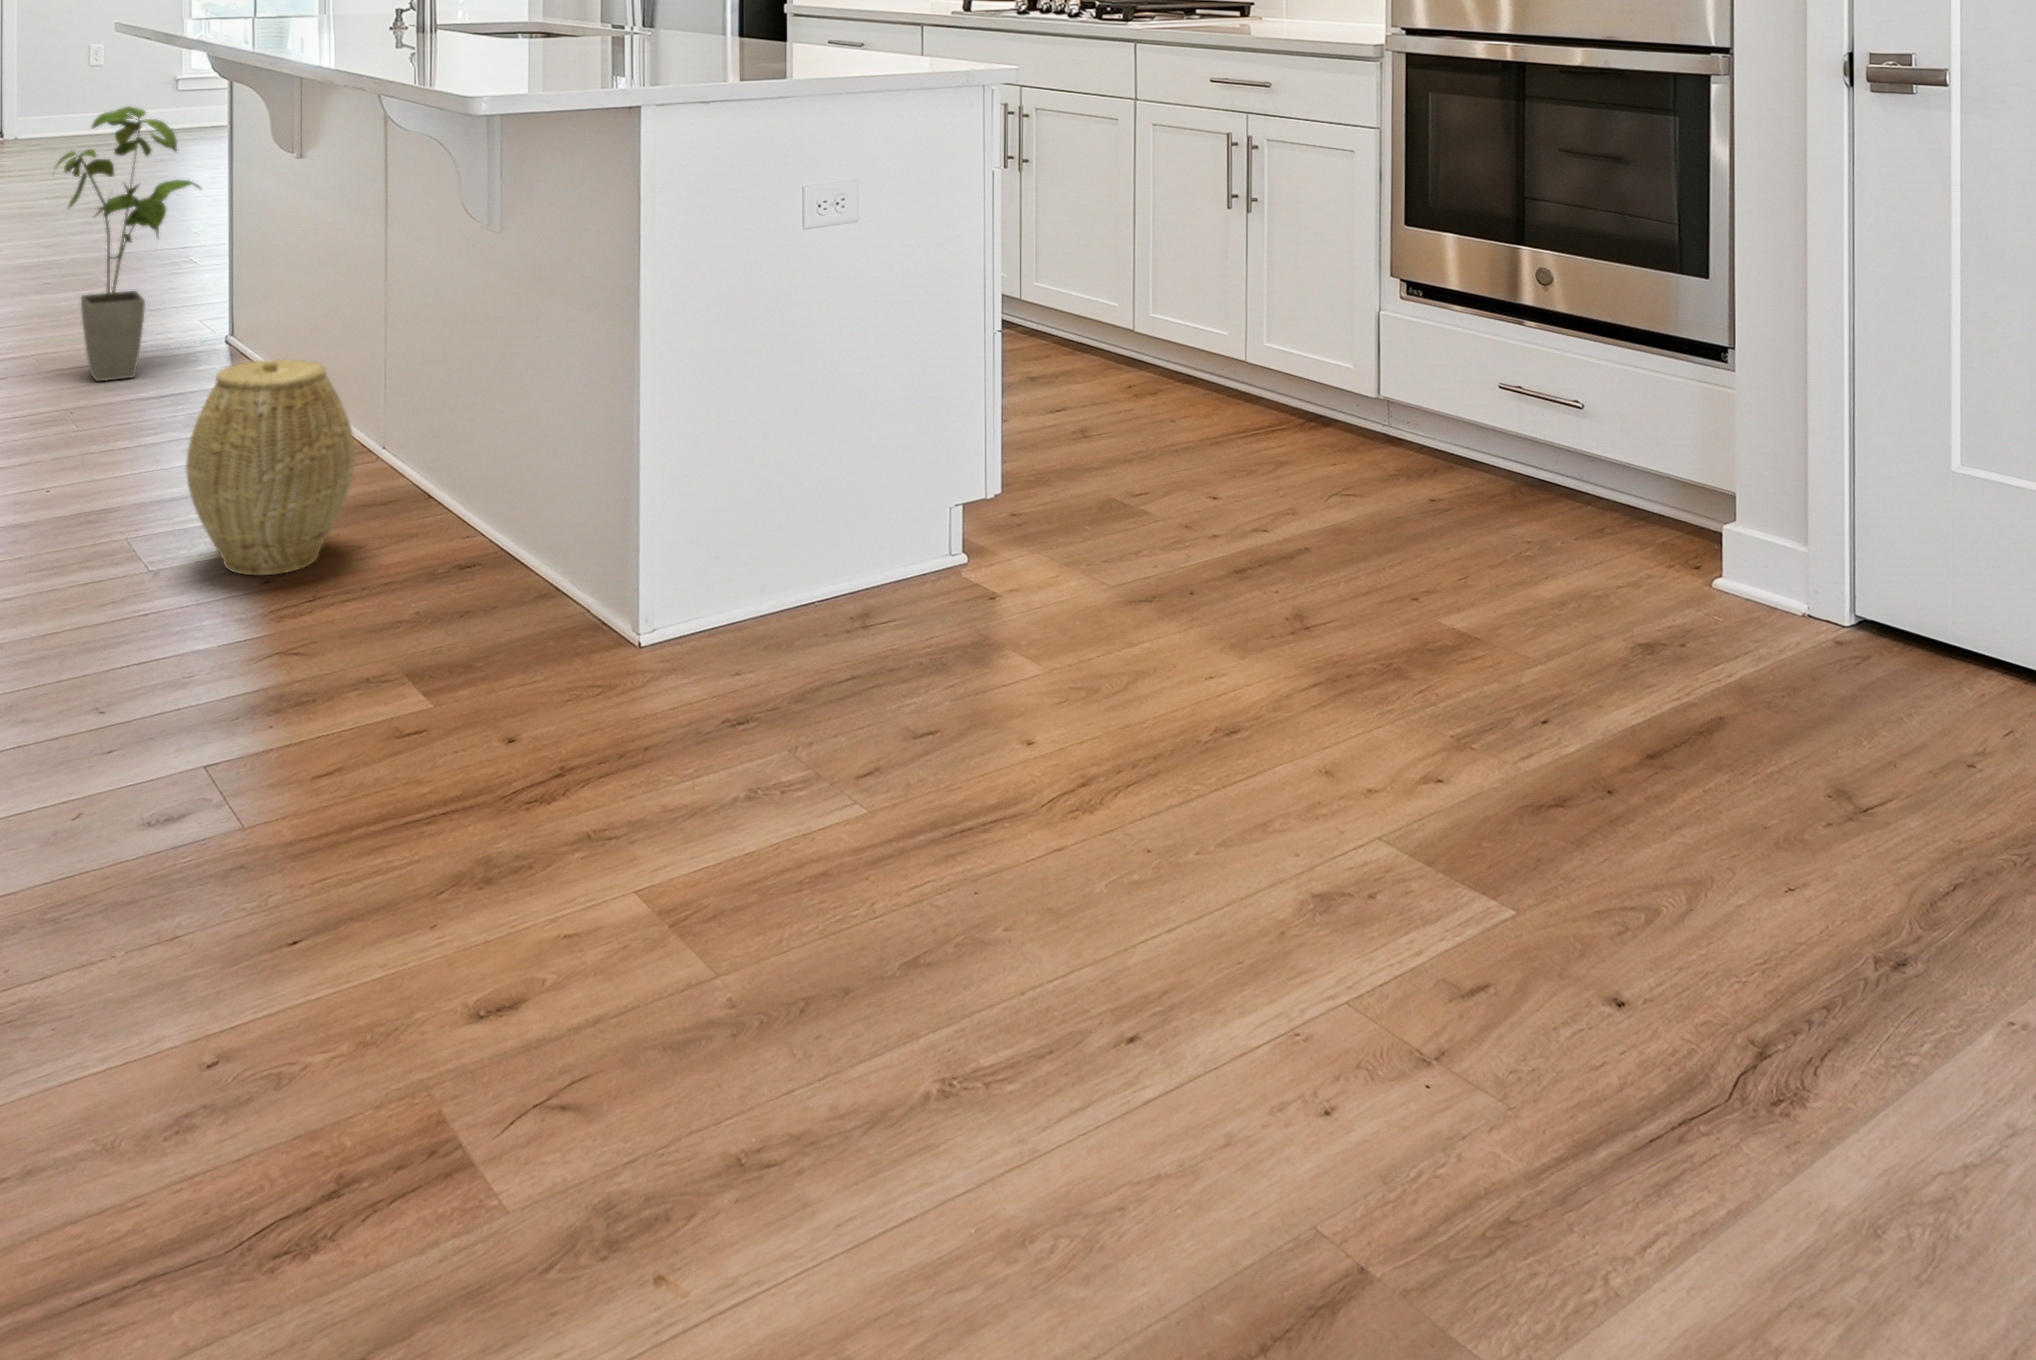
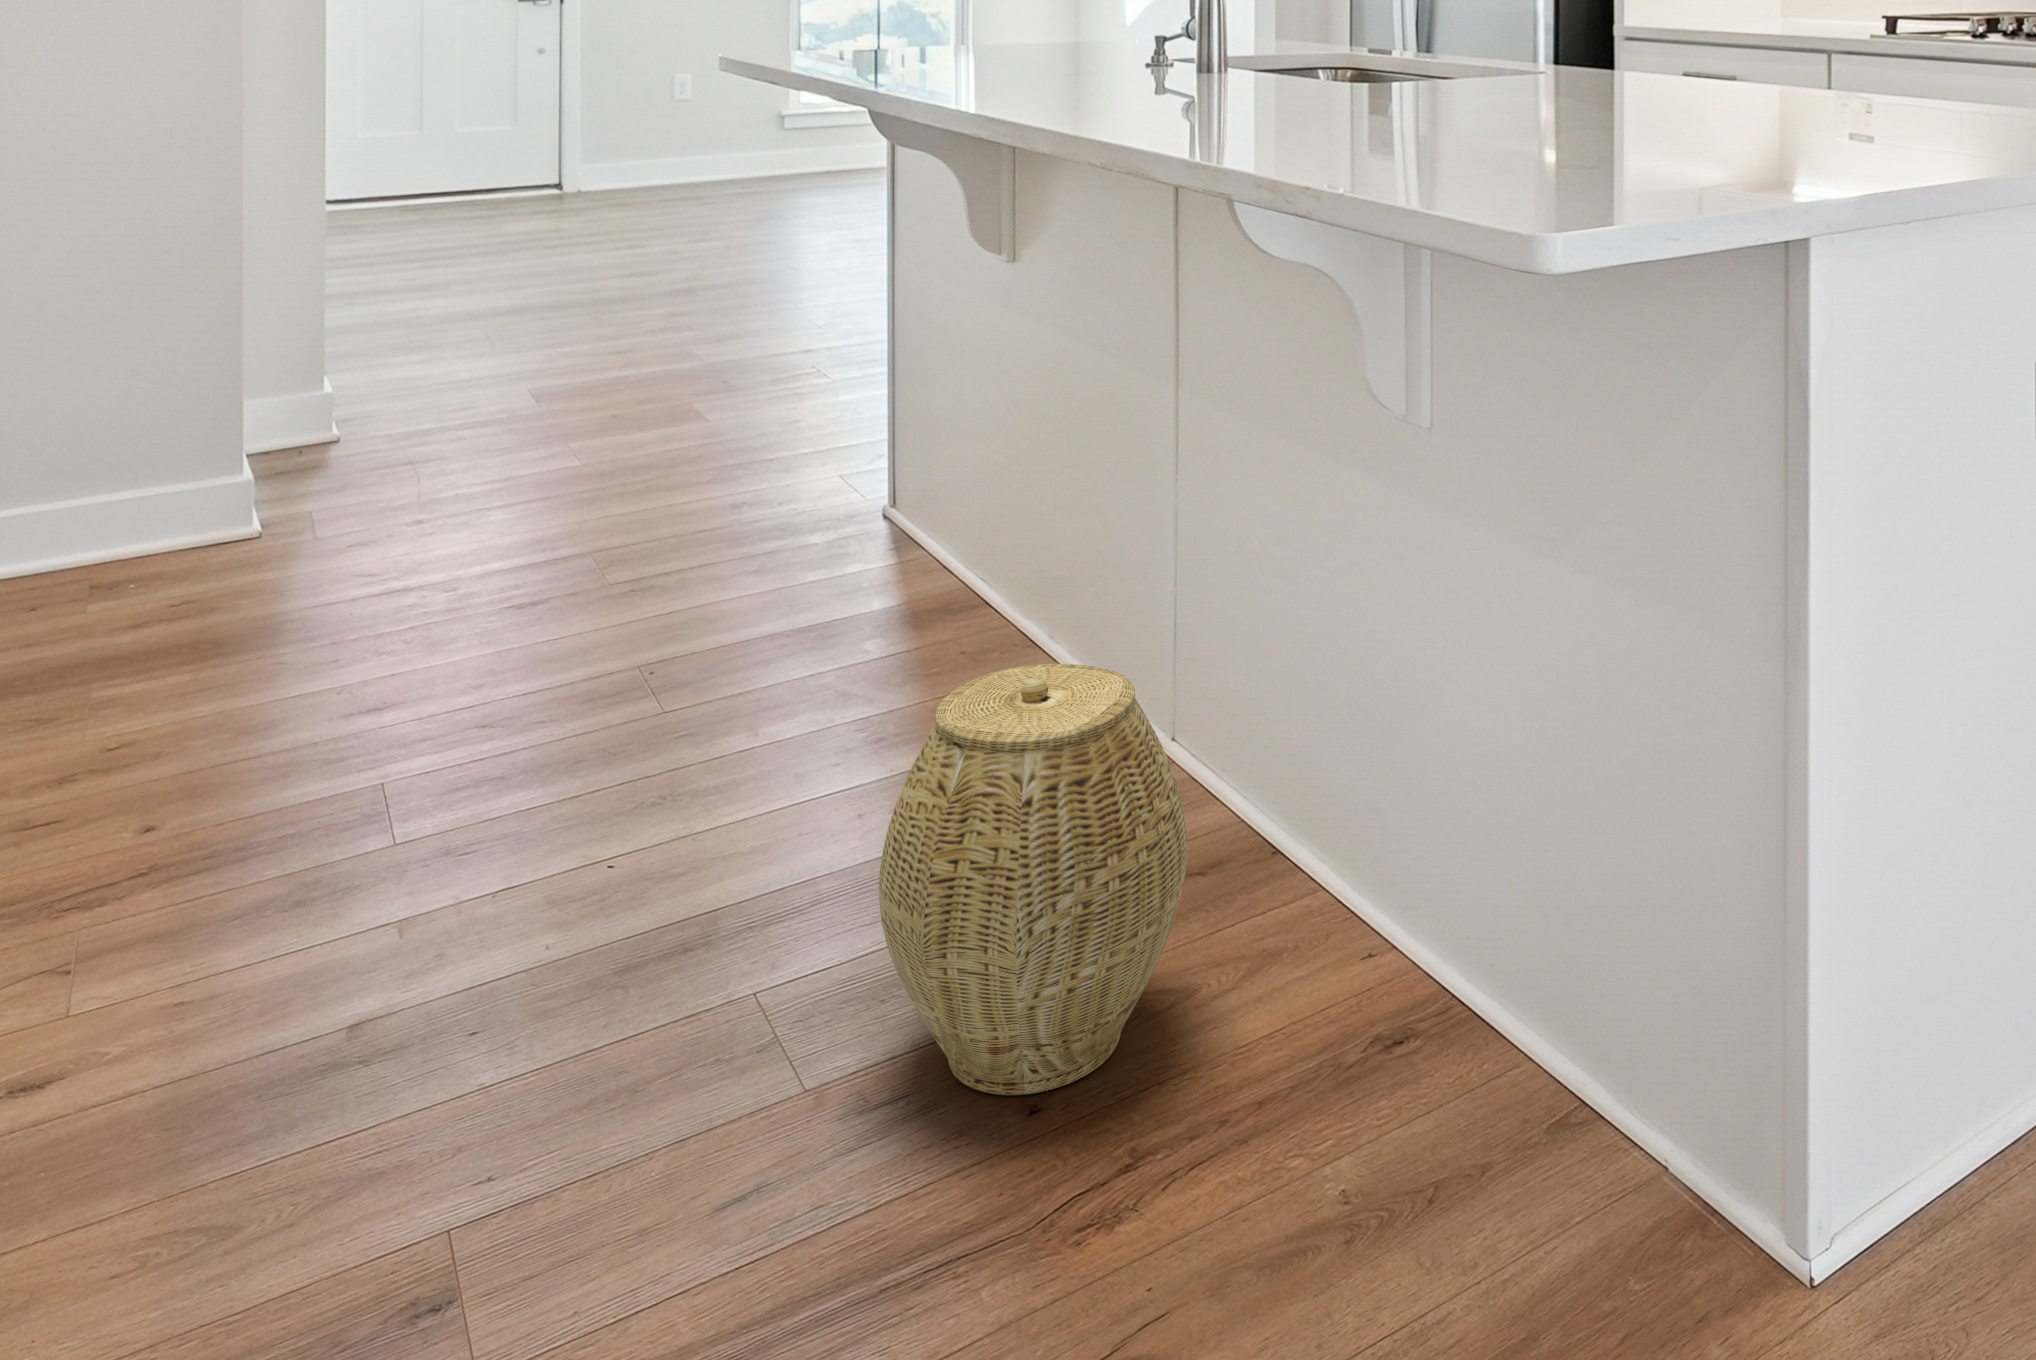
house plant: present [57,107,200,381] -> none [623,182,854,601]

